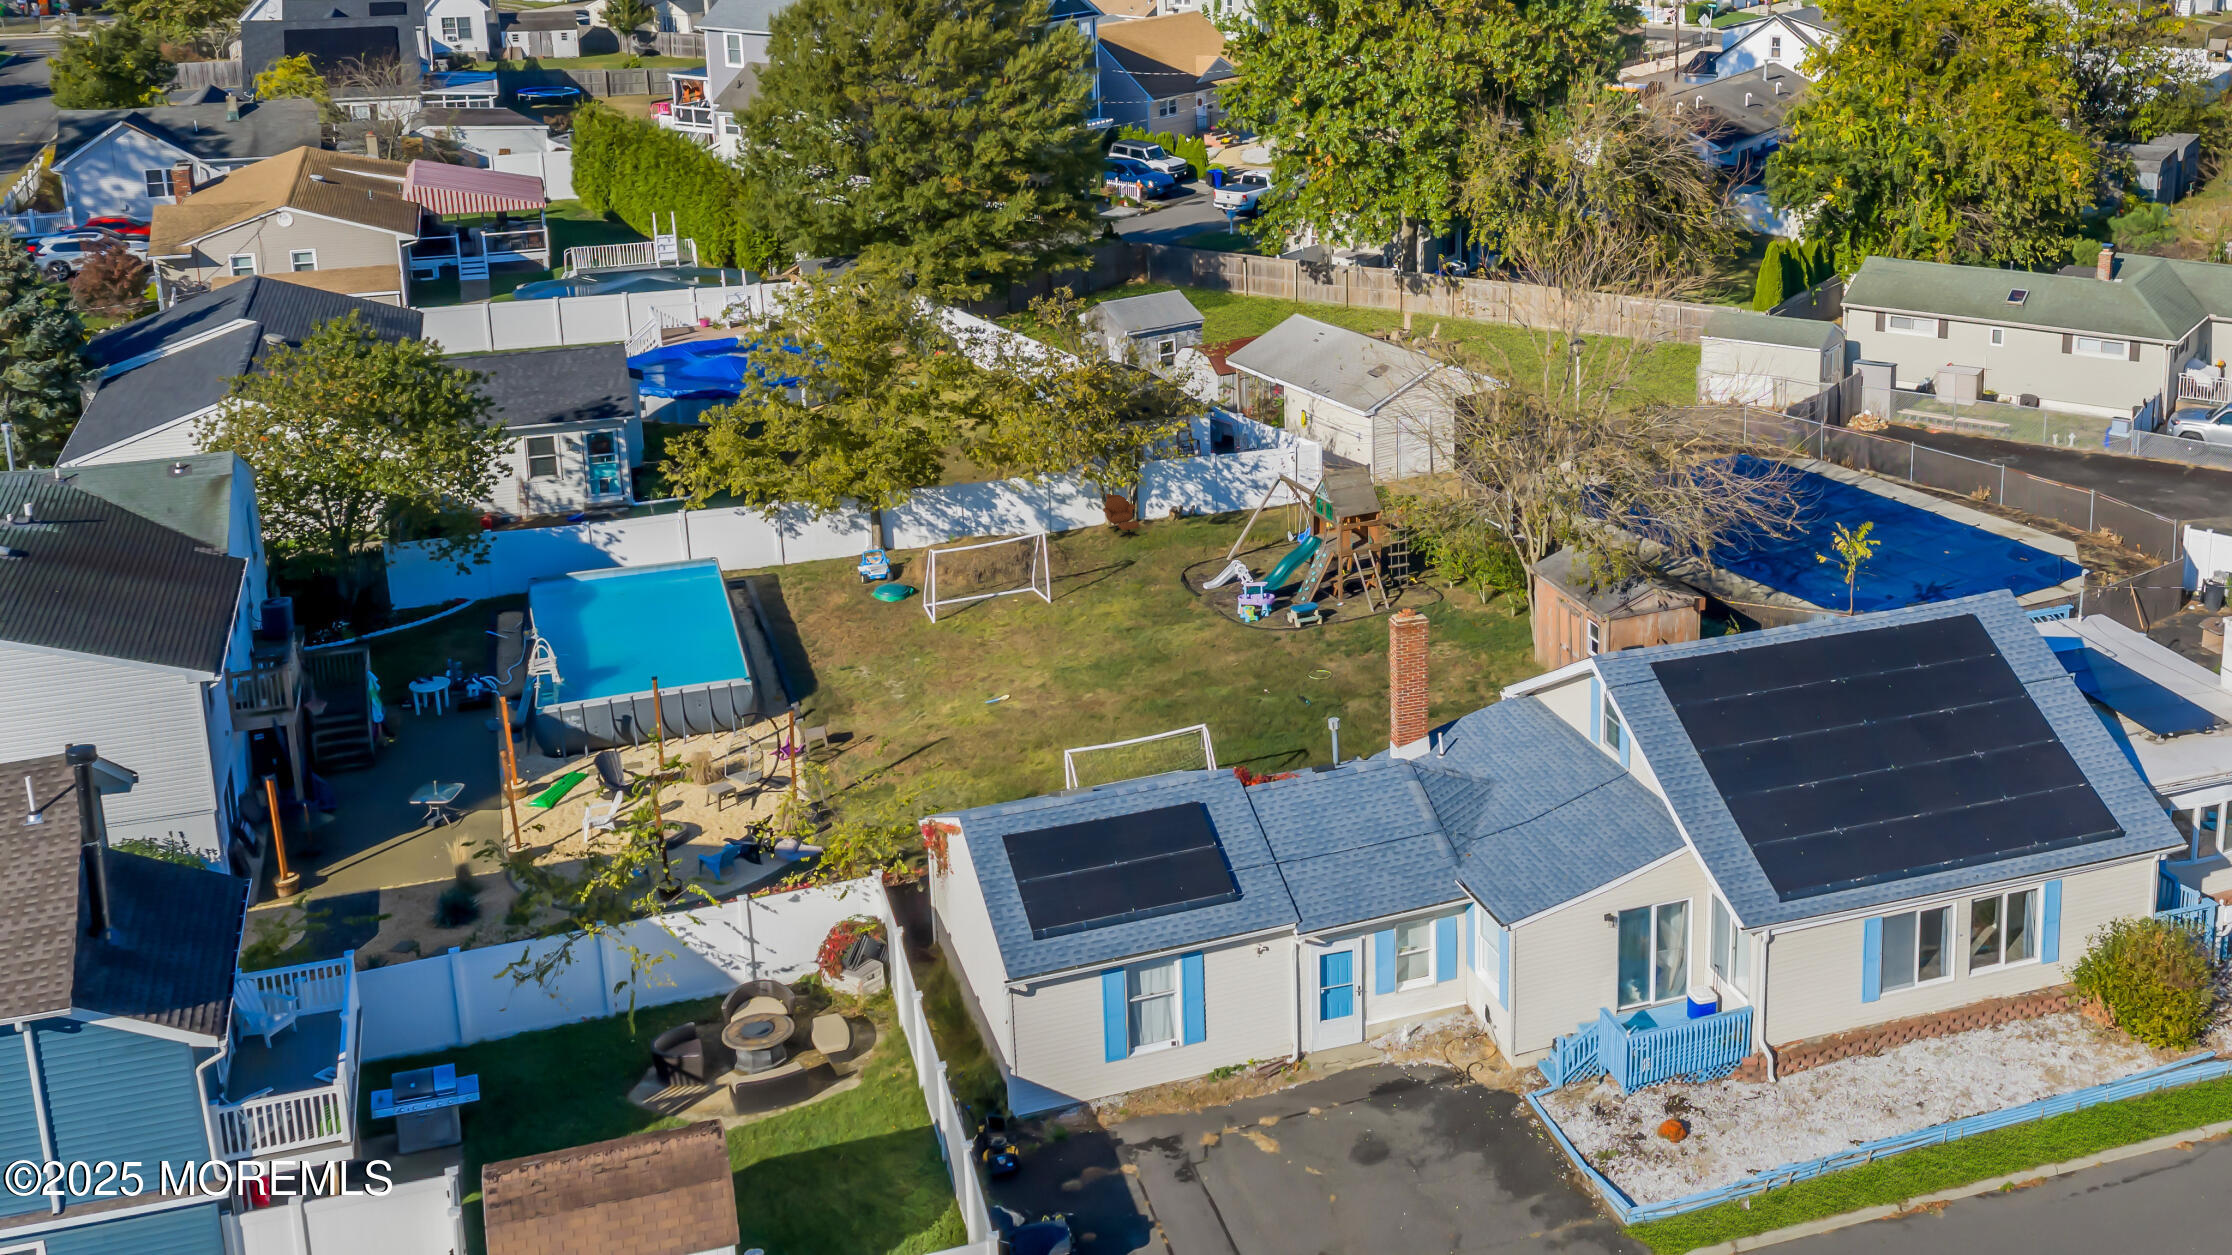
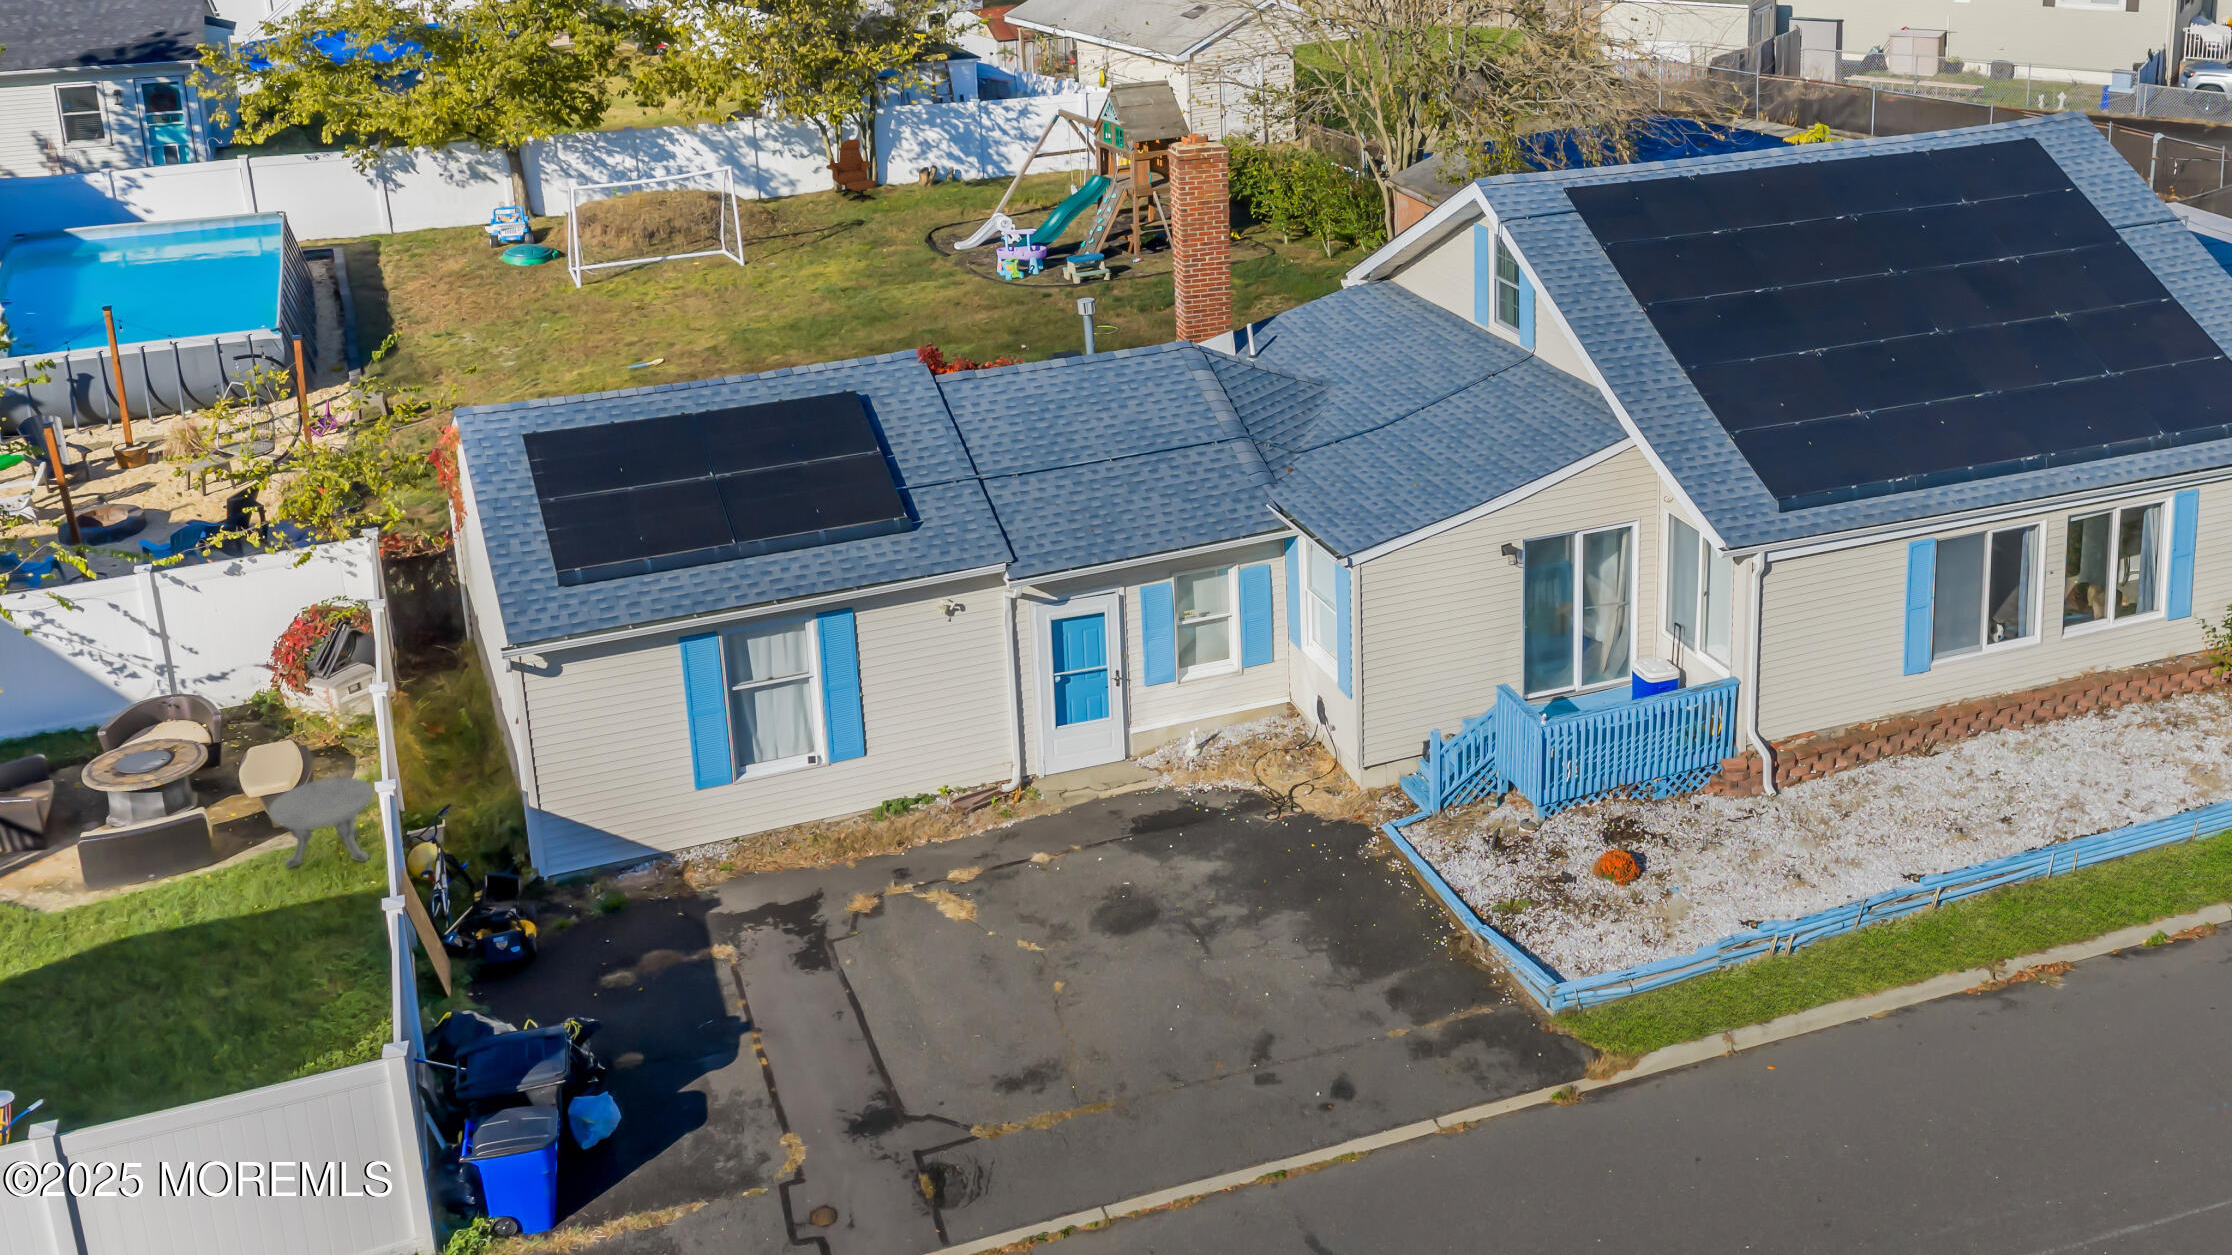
side table: none [856,1049,914,1106] -> present [269,778,373,868]

